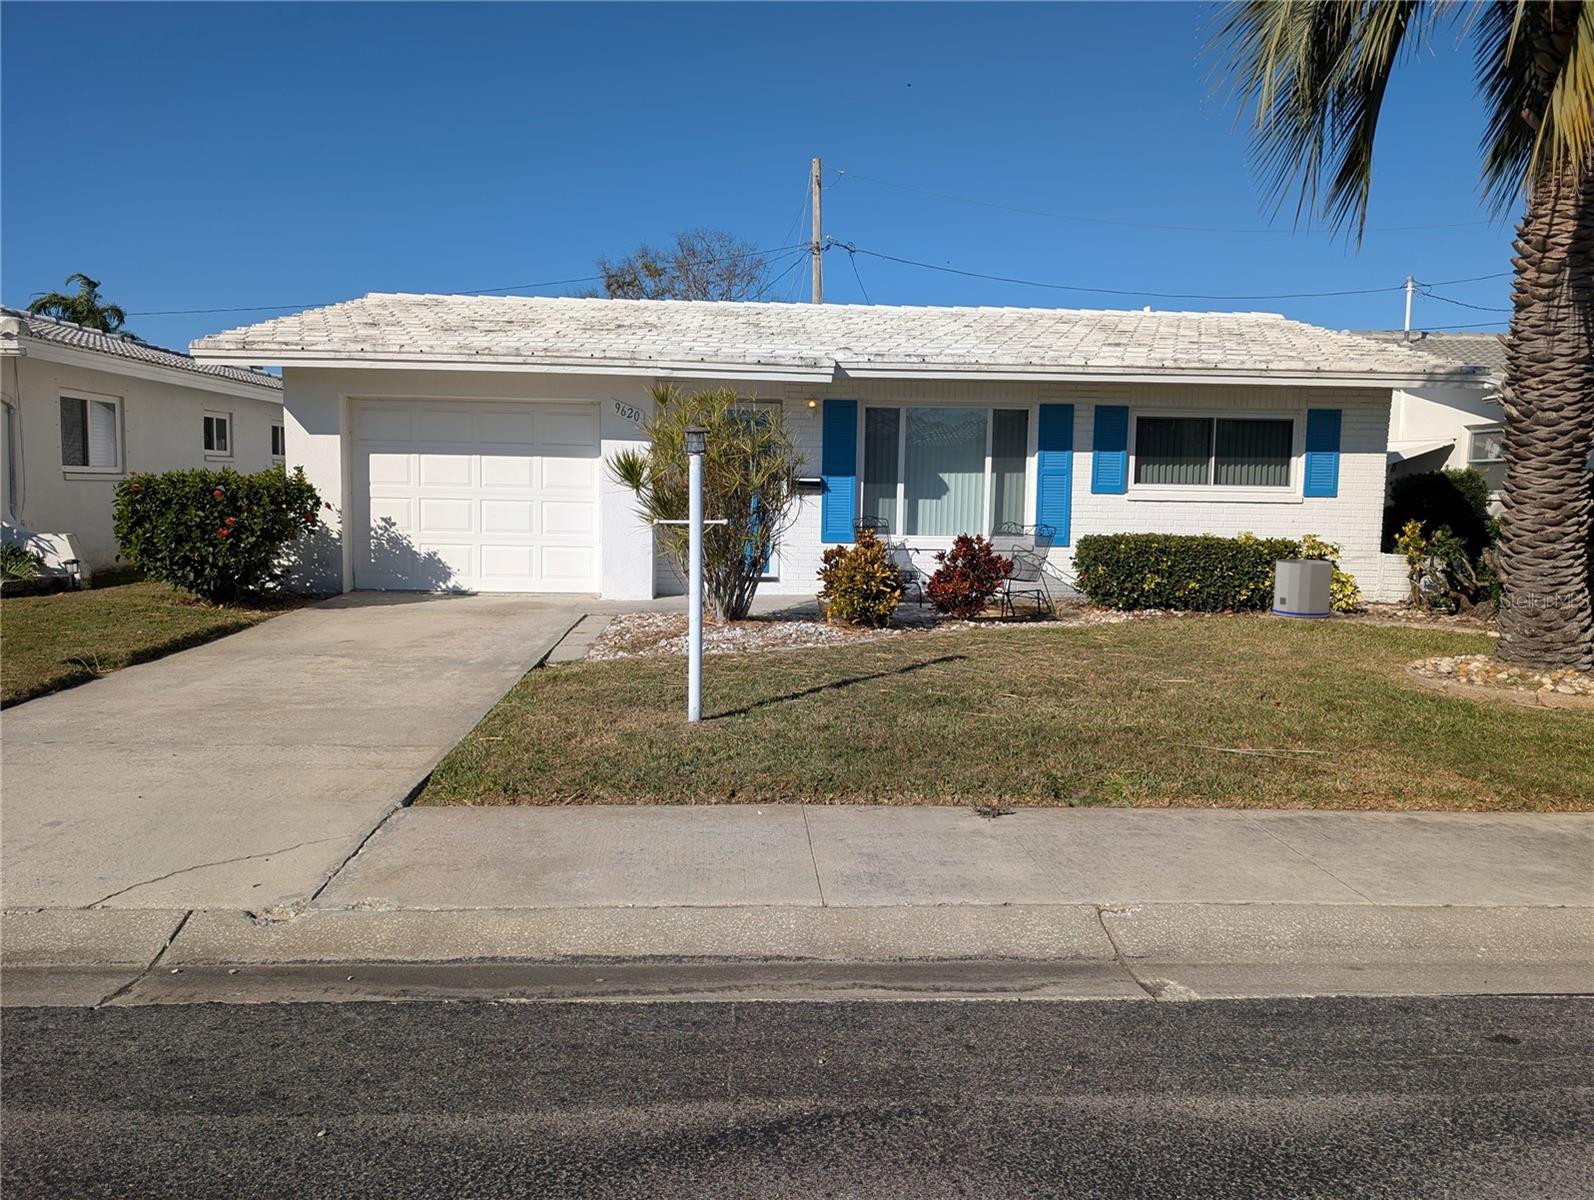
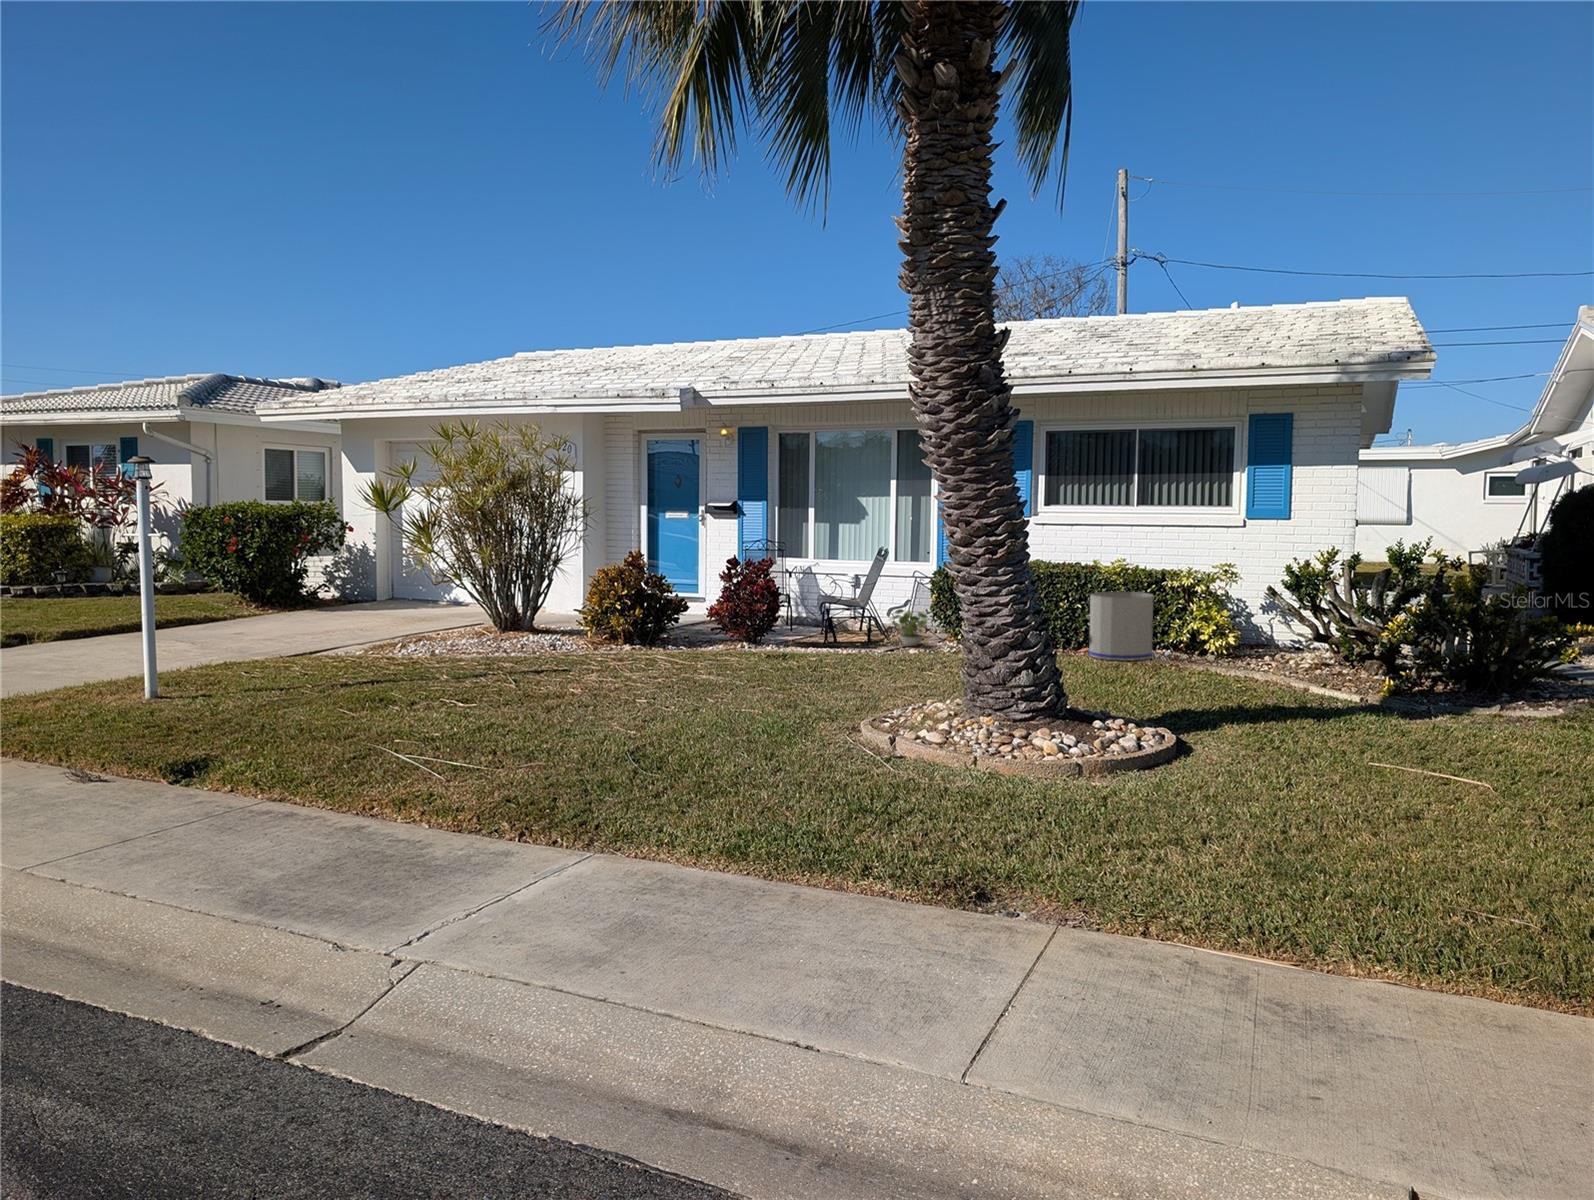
potted plant: none [1100,579,1132,614] -> present [890,609,927,646]

